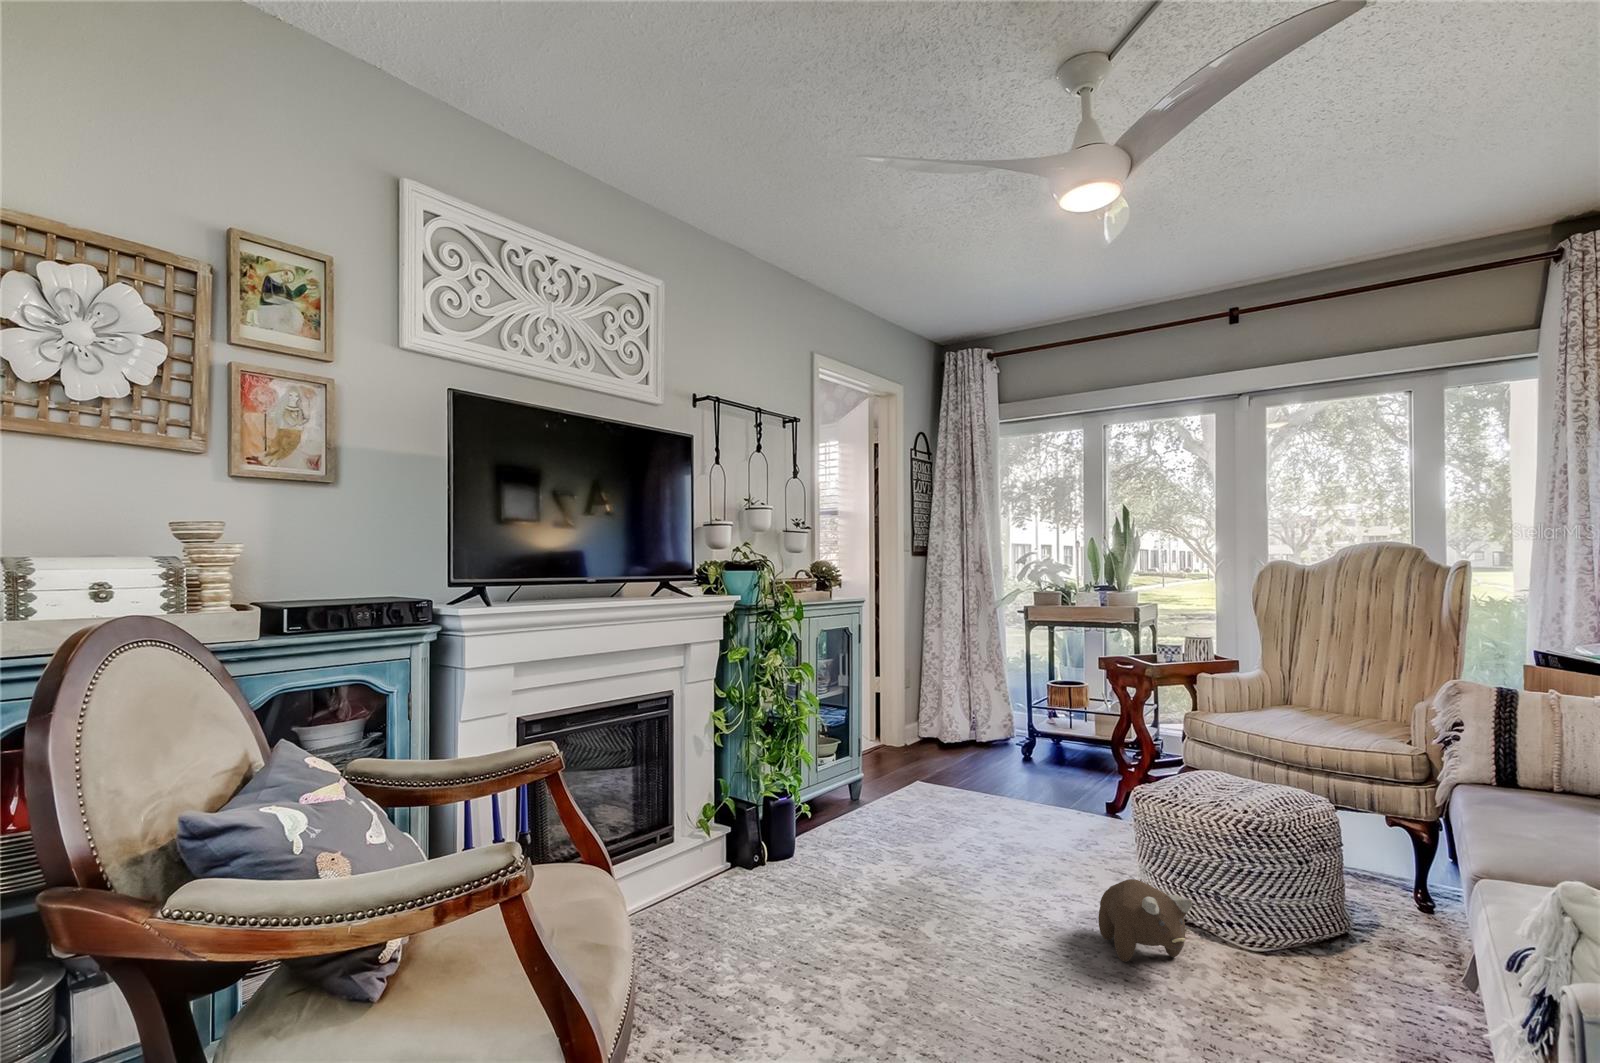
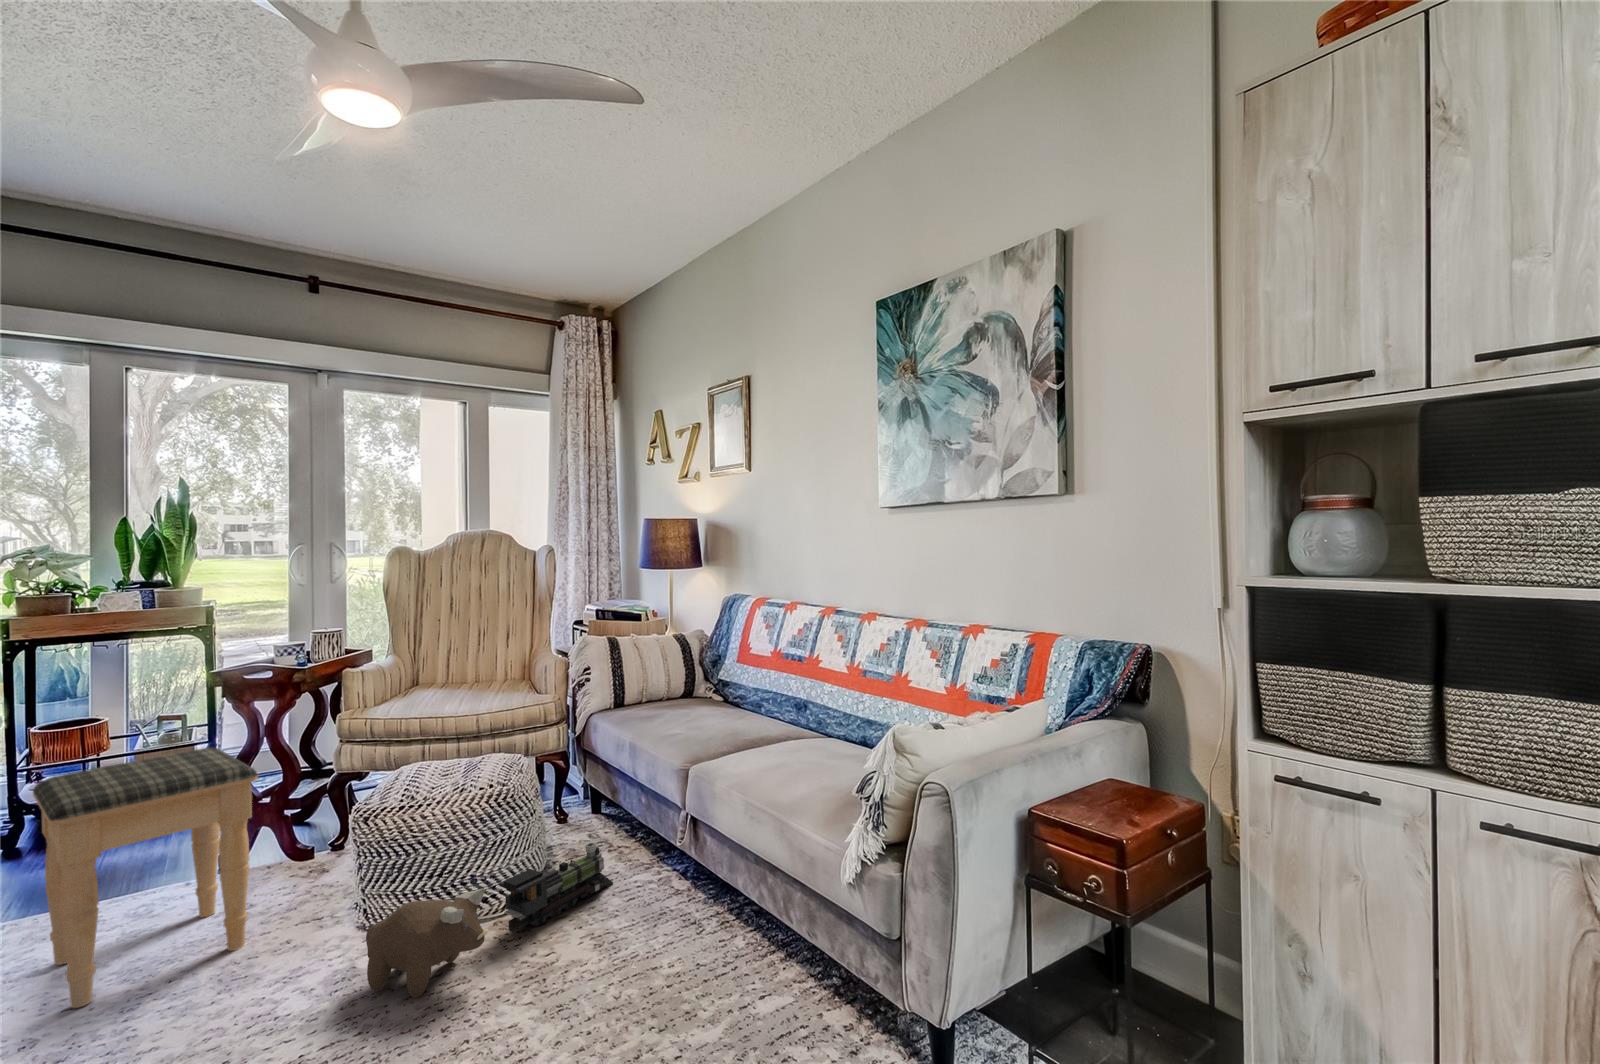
footstool: none [967,702,1088,864] -> present [33,747,258,1008]
toy train: none [1235,911,1404,999] -> present [500,834,613,932]

